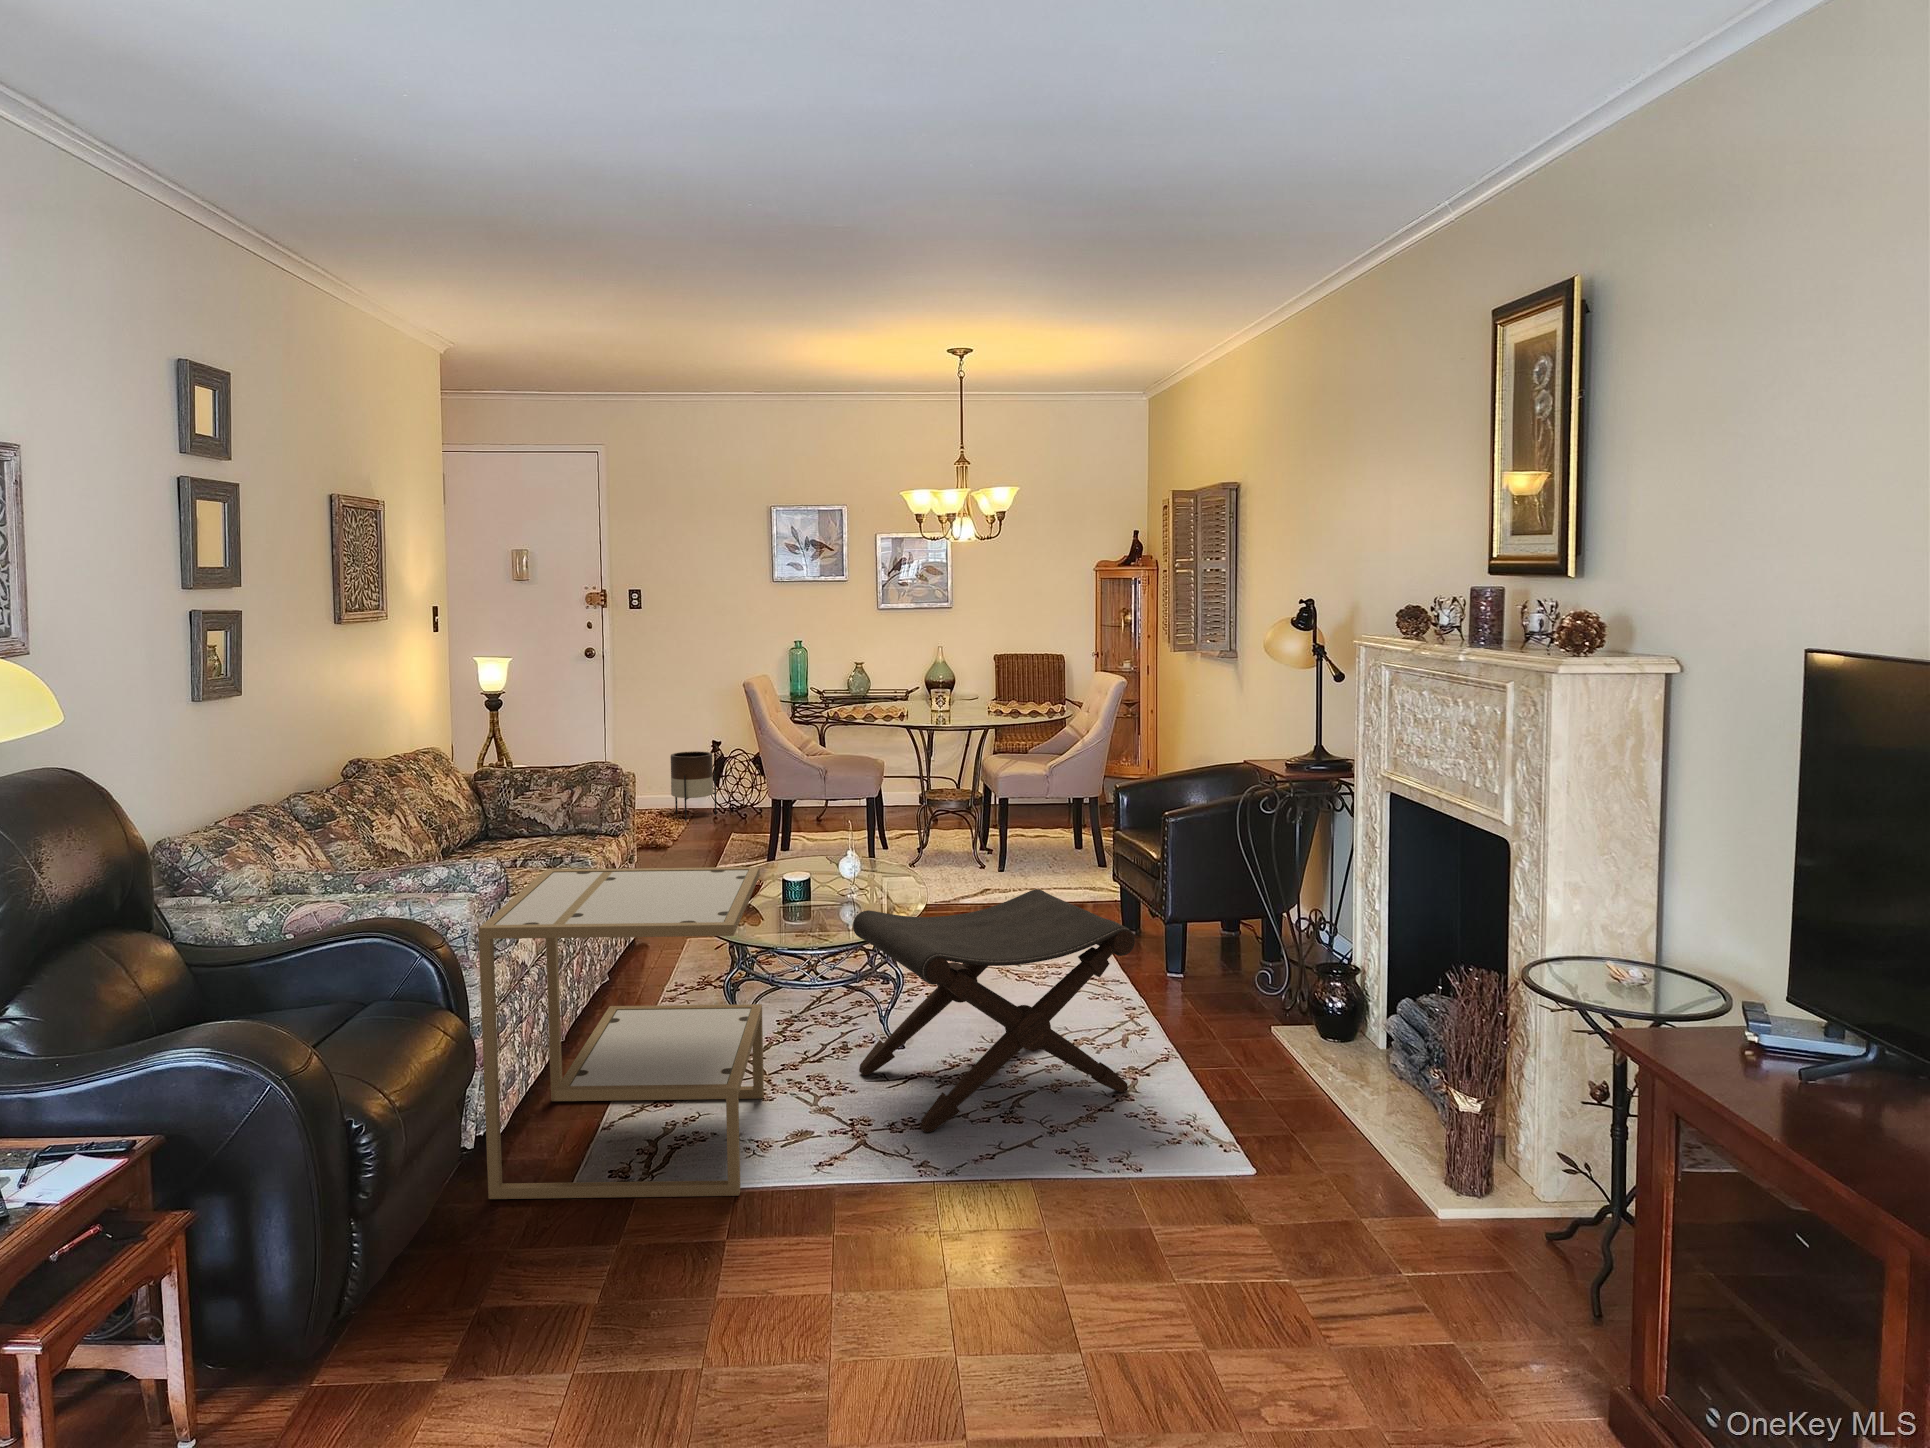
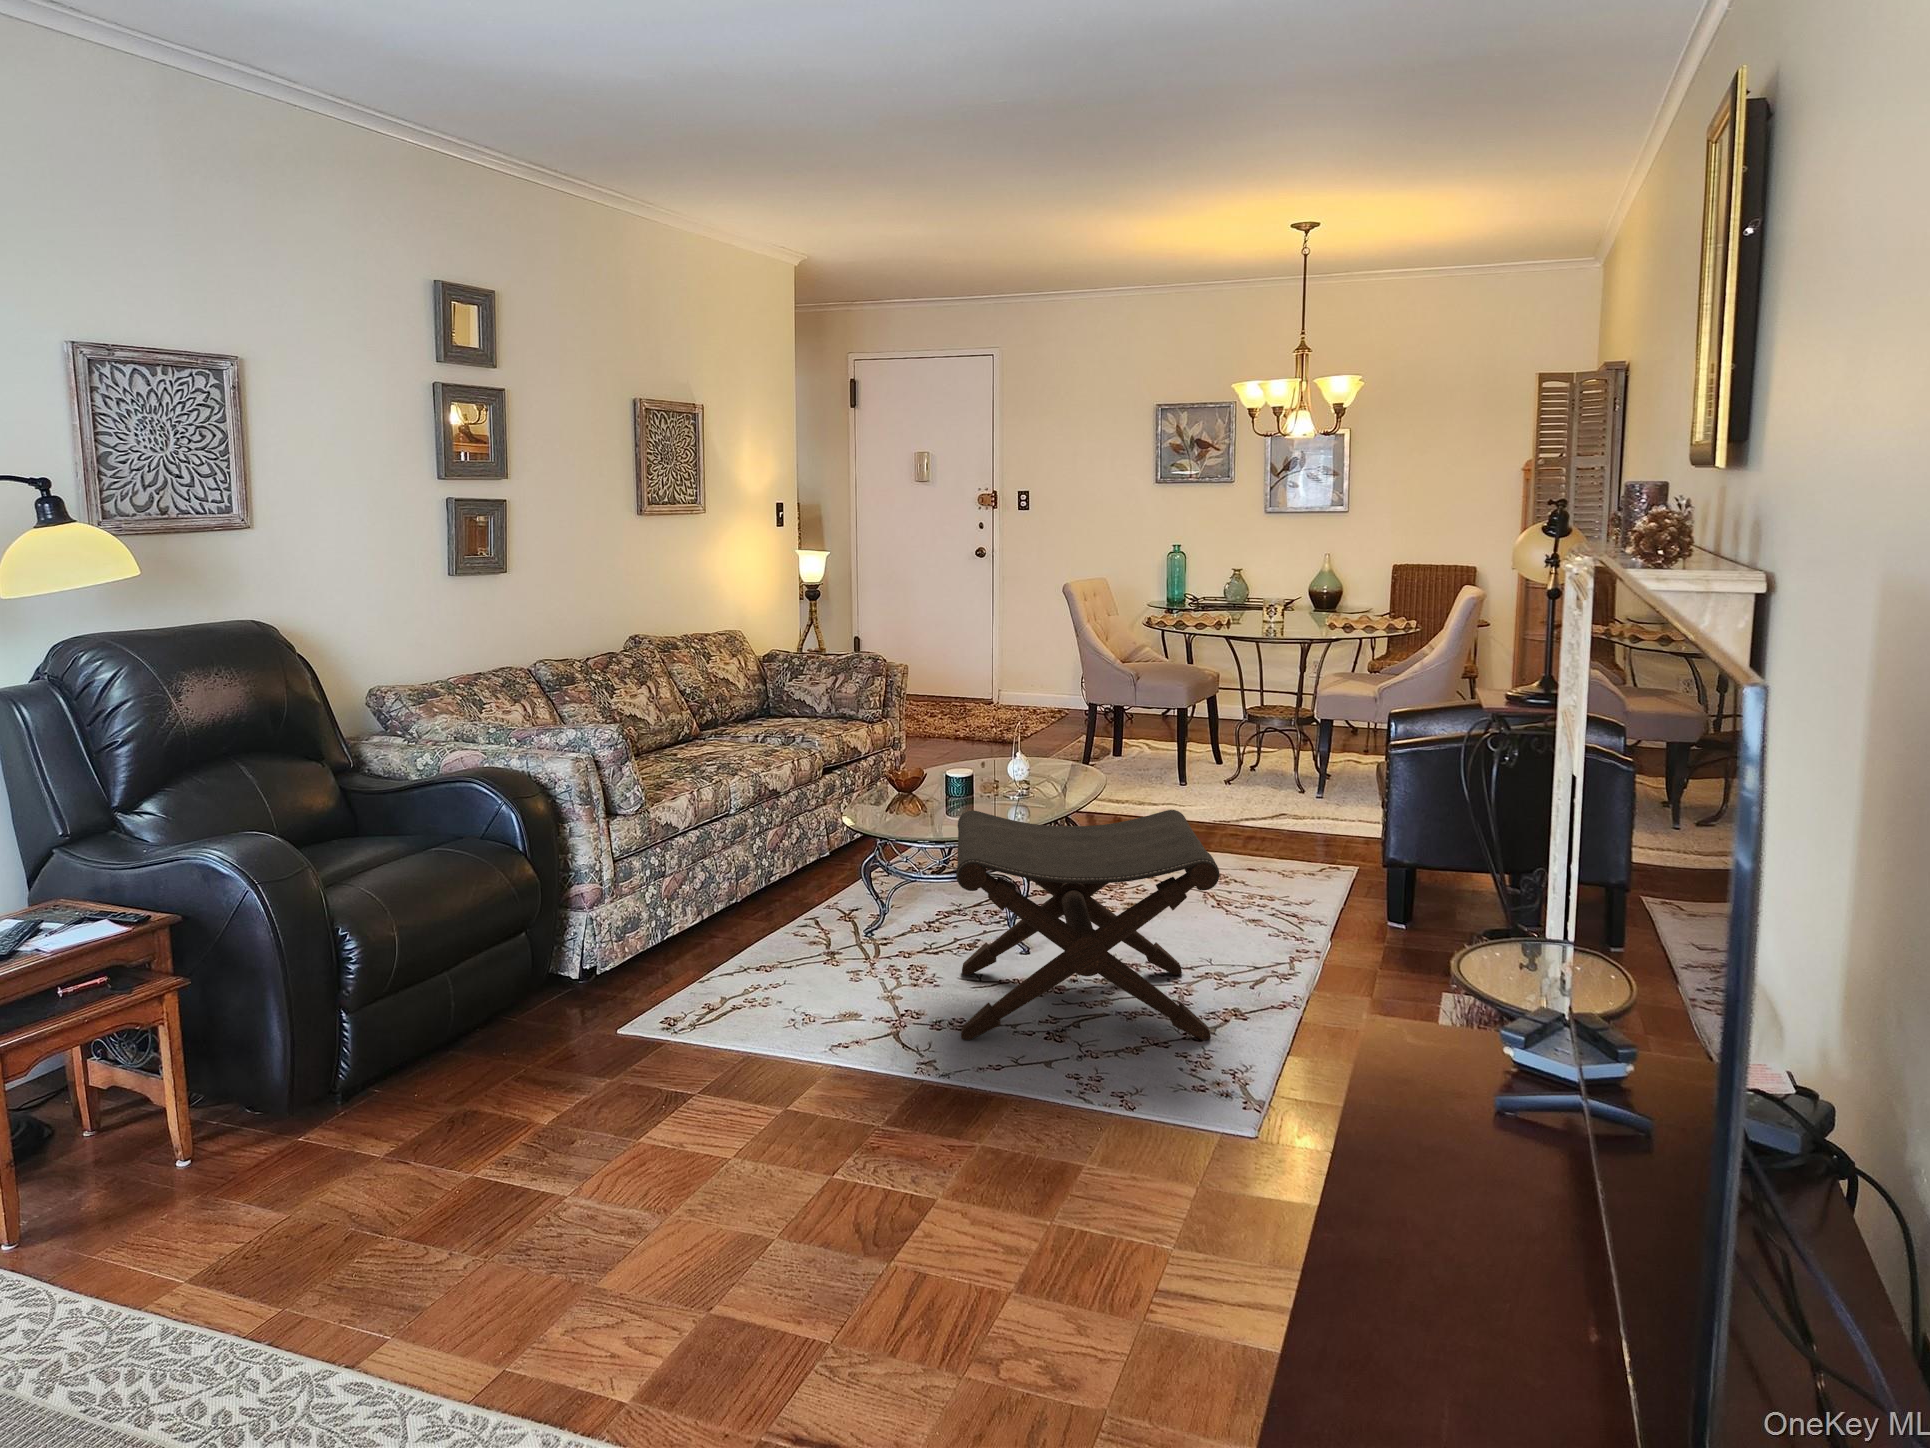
planter: present [670,751,717,821] -> none [1042,652,1086,718]
side table: present [478,867,764,1199] -> none [542,739,858,1061]

